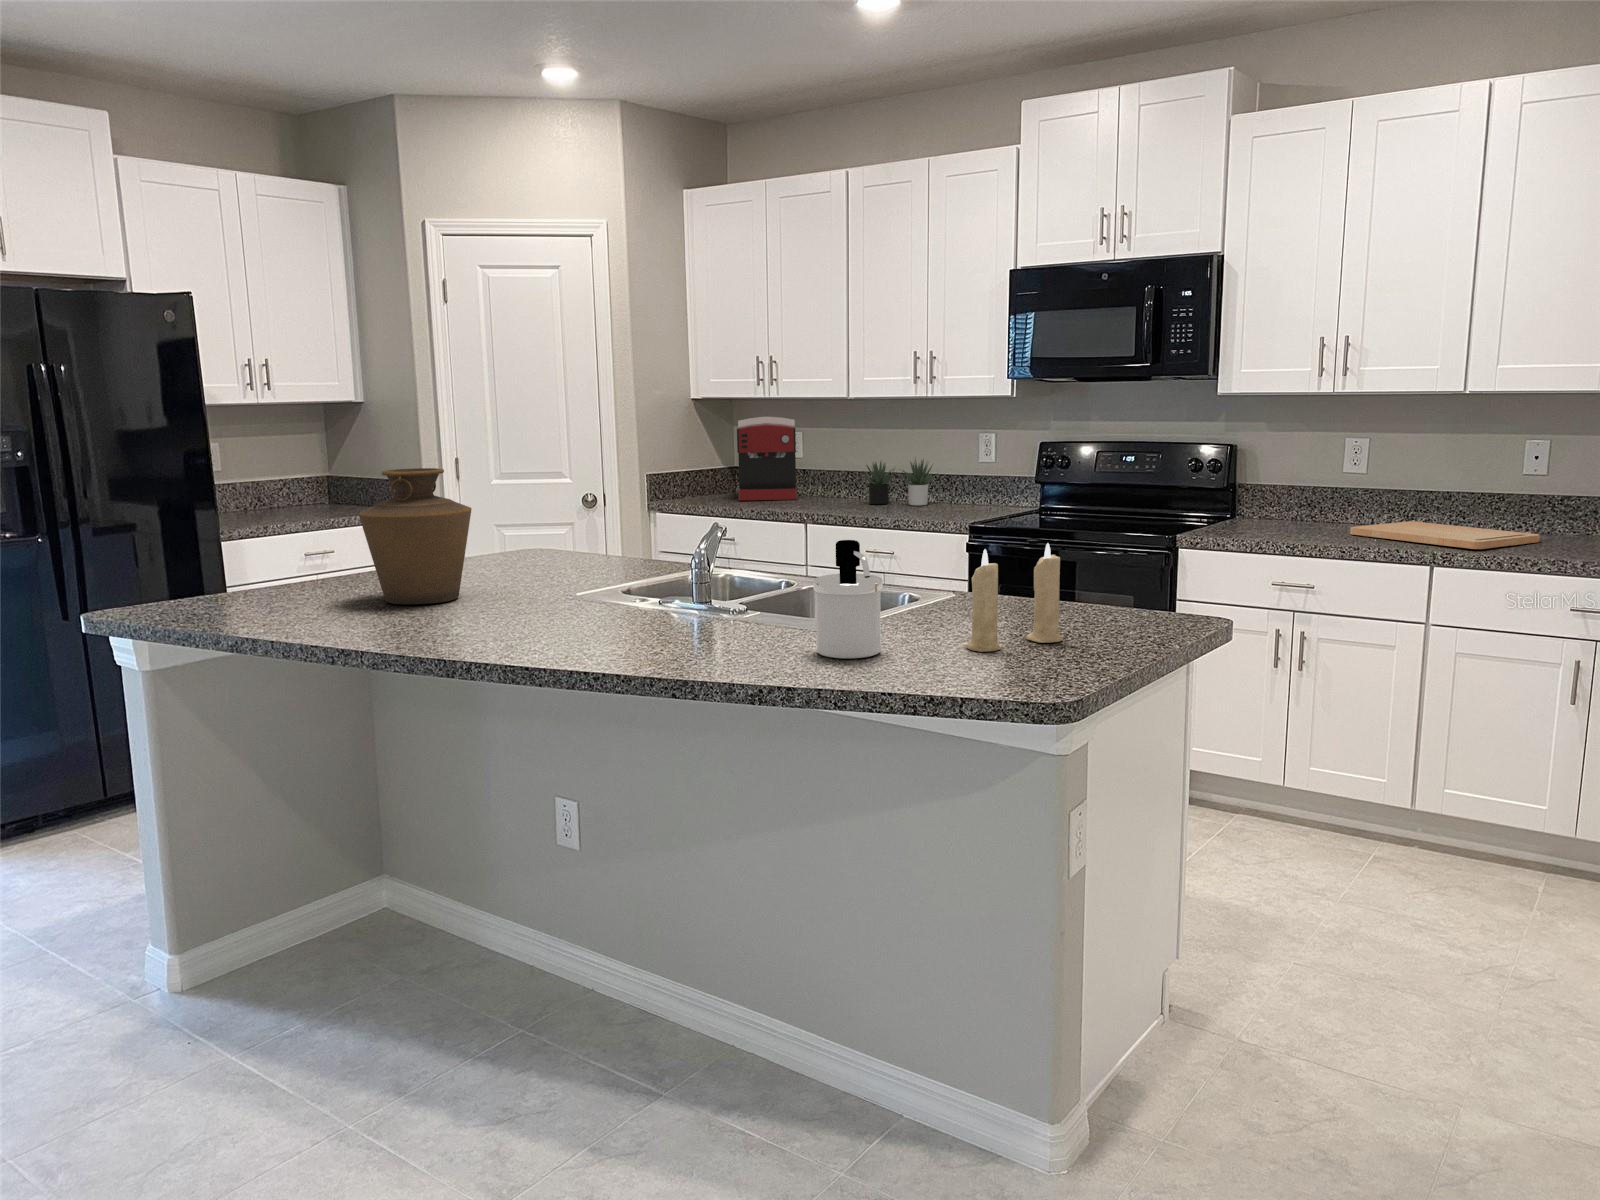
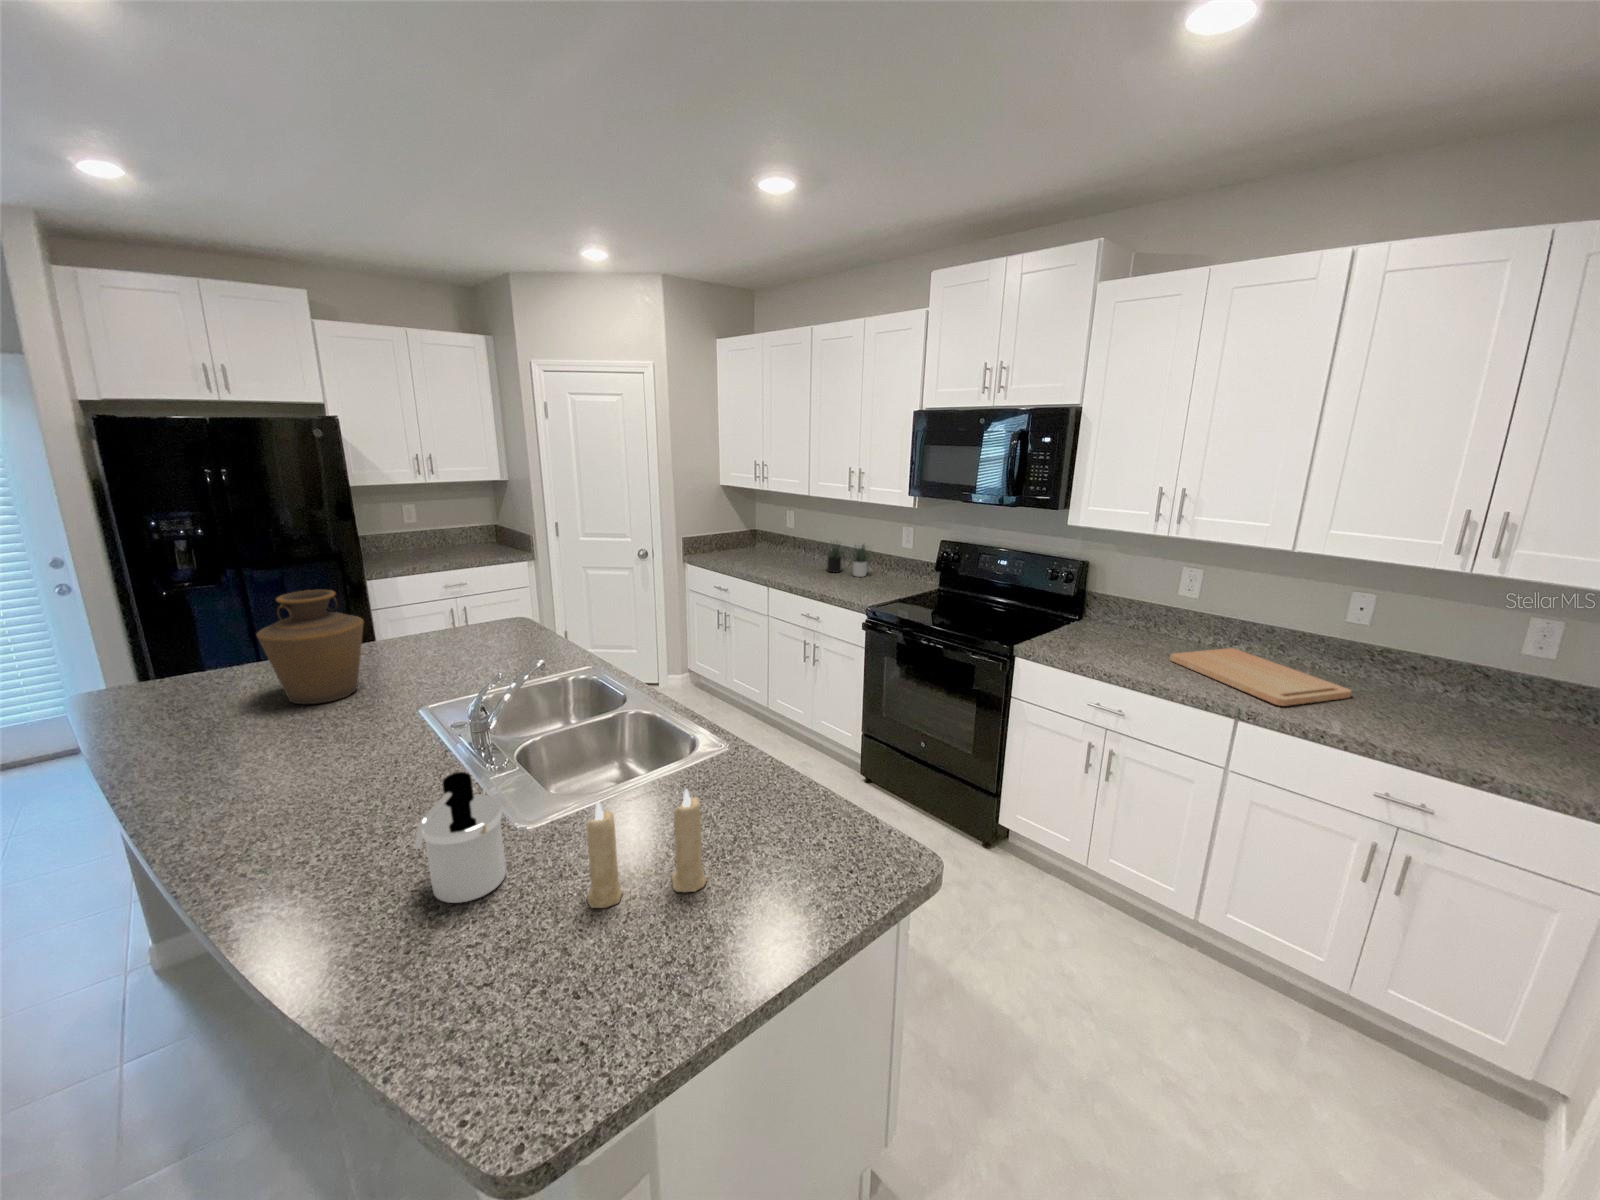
coffee maker: present [737,417,797,501] -> none [746,500,794,560]

